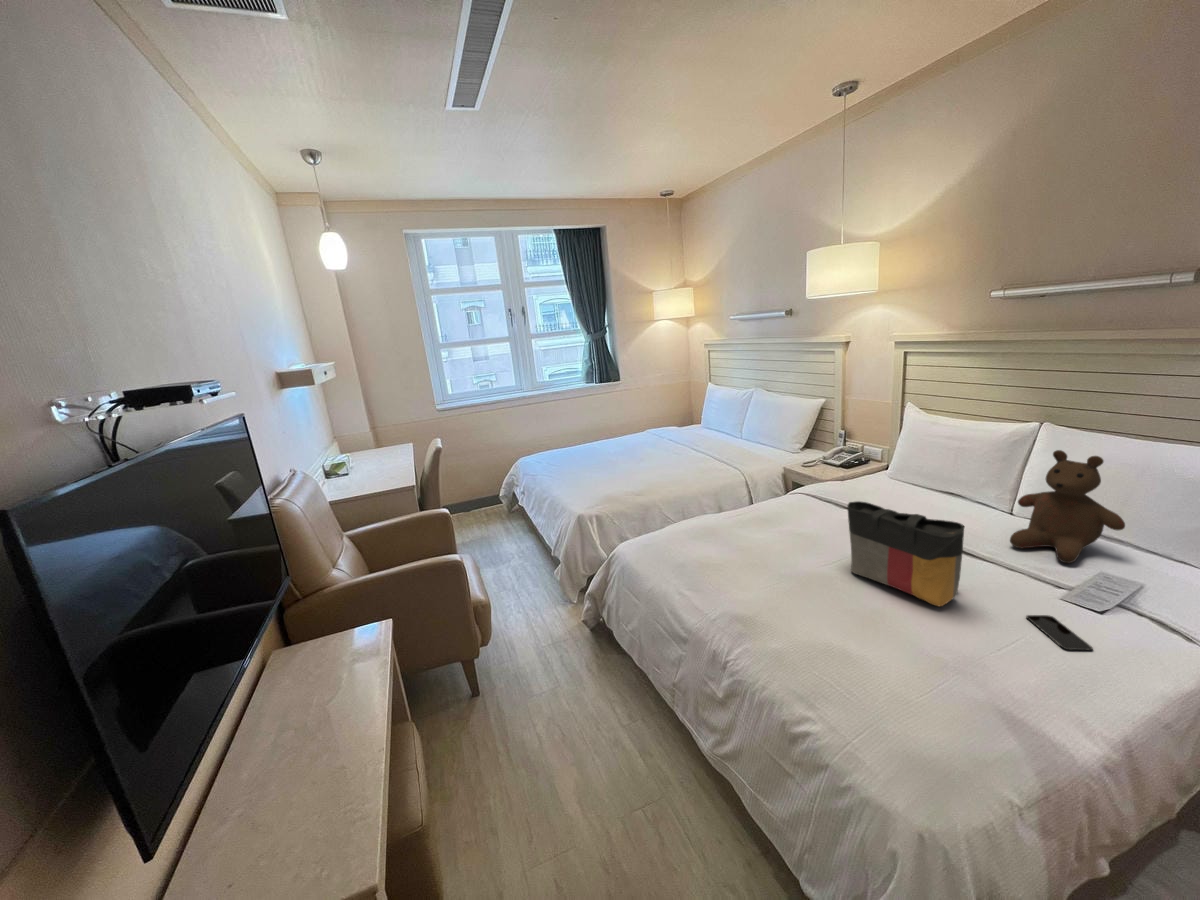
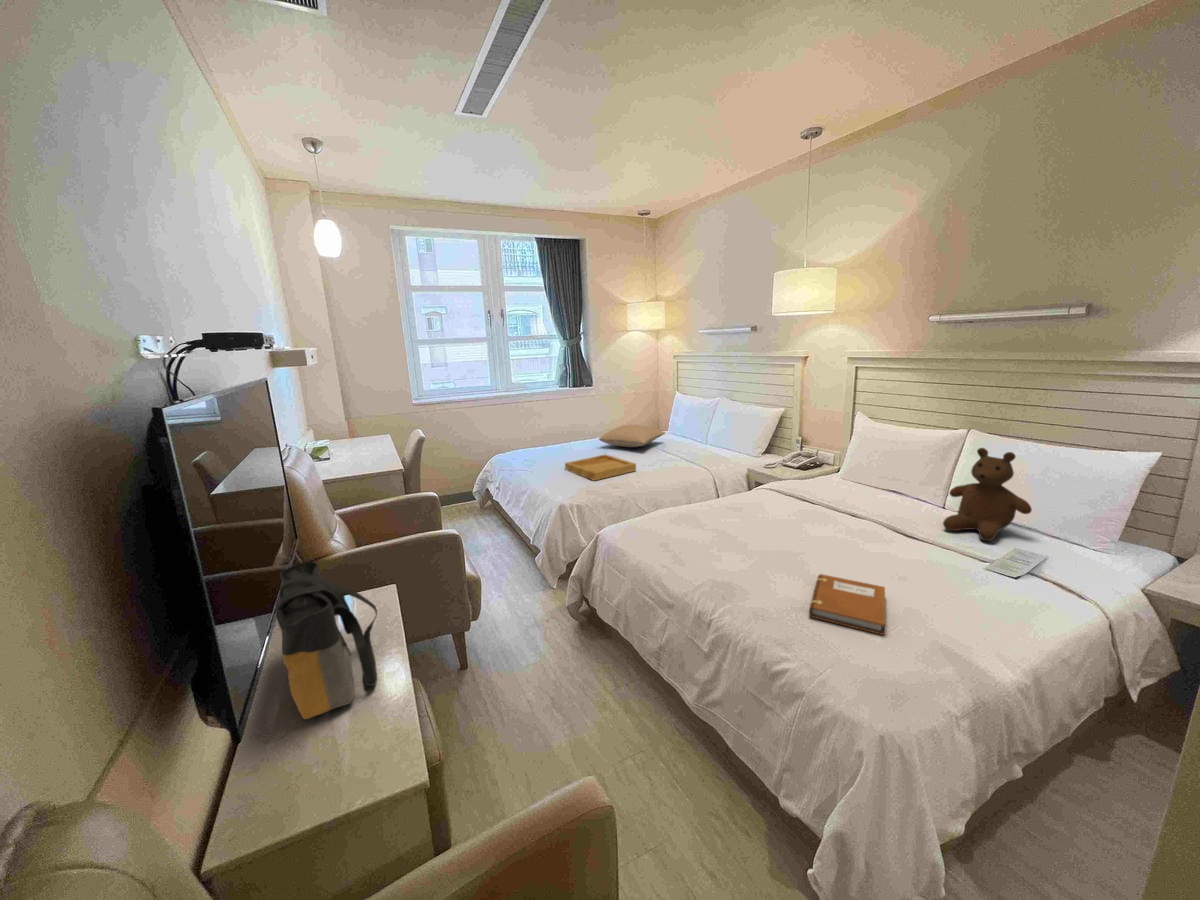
pillow: none [624,422,694,446] -> present [599,425,665,447]
tray: none [586,456,660,487] -> present [565,455,636,481]
tote bag: present [847,501,964,606] -> present [276,562,377,719]
notebook: none [839,612,935,699] -> present [809,574,885,635]
smartphone: present [1026,615,1093,650] -> none [956,577,1006,601]

